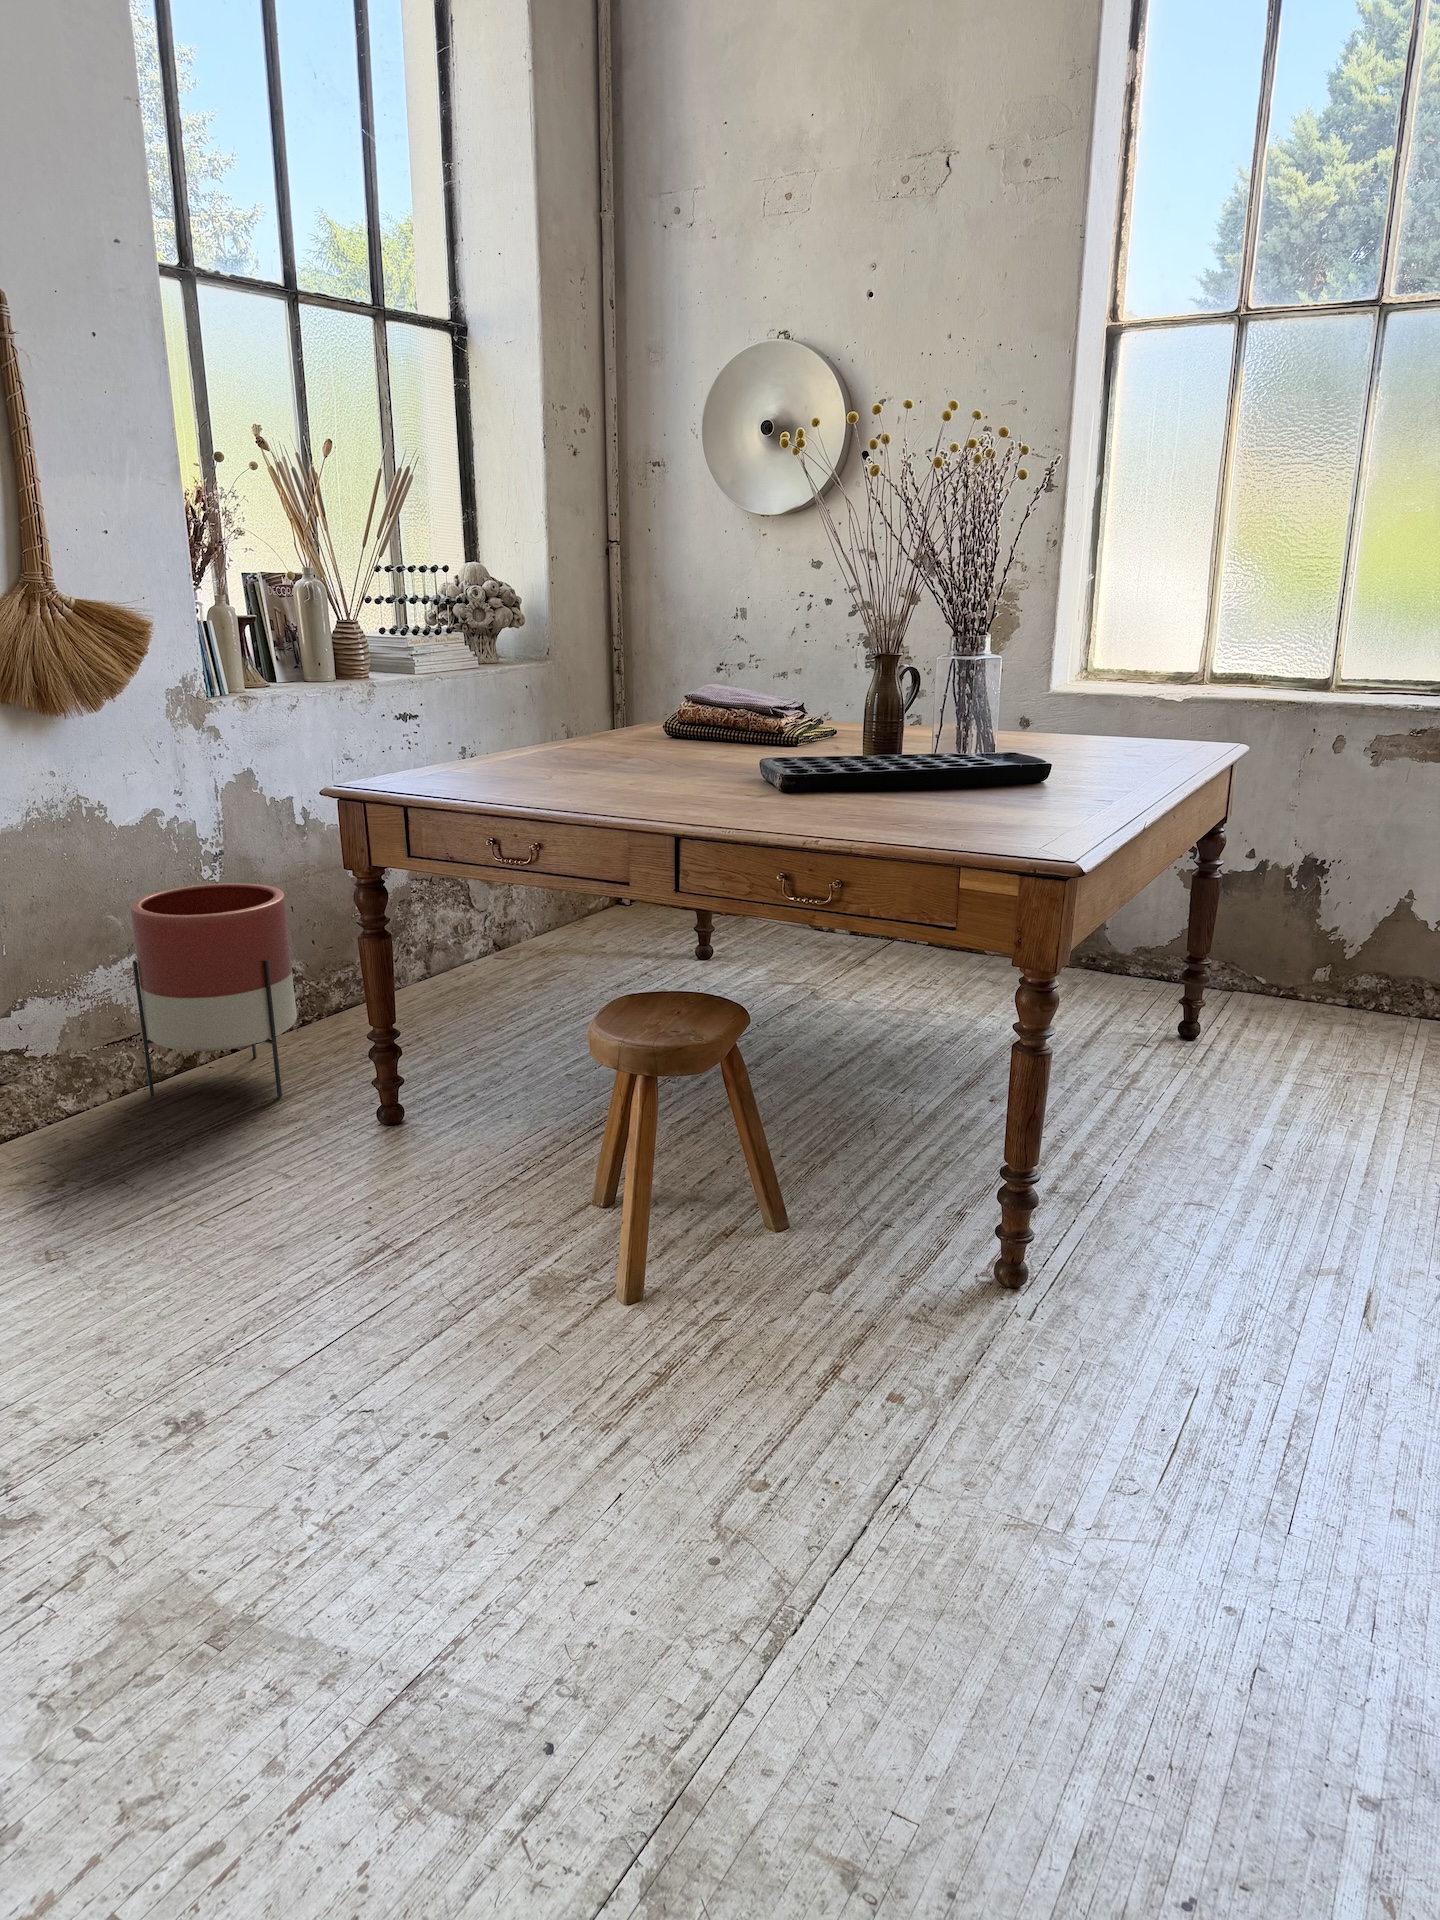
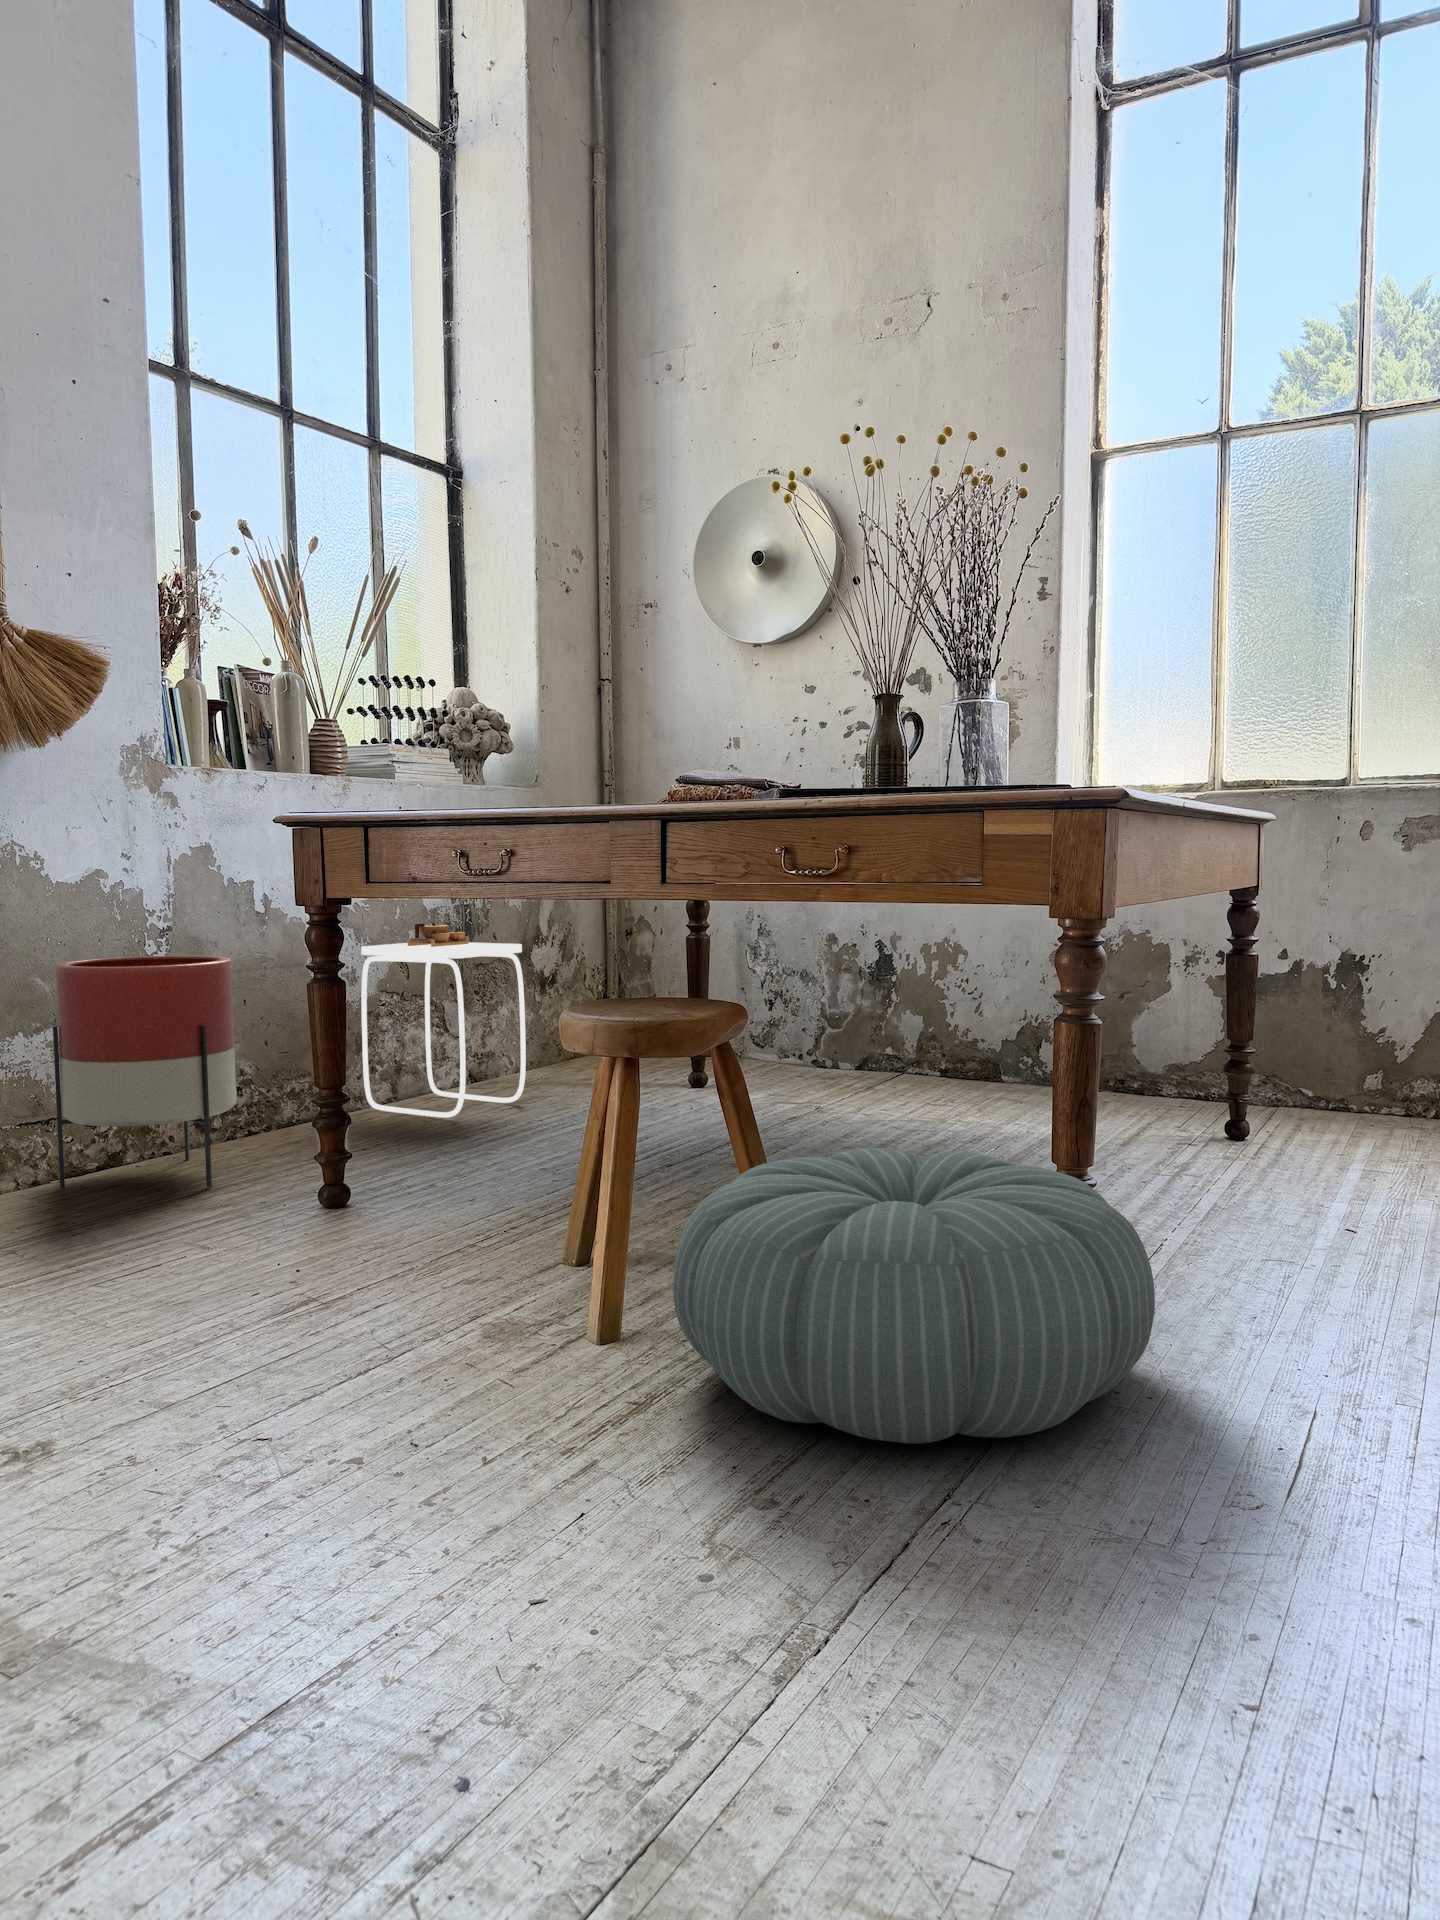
side table: none [394,821,546,1001] -> present [361,923,526,1118]
pouf: none [686,1144,1071,1426] -> present [673,1148,1155,1444]

